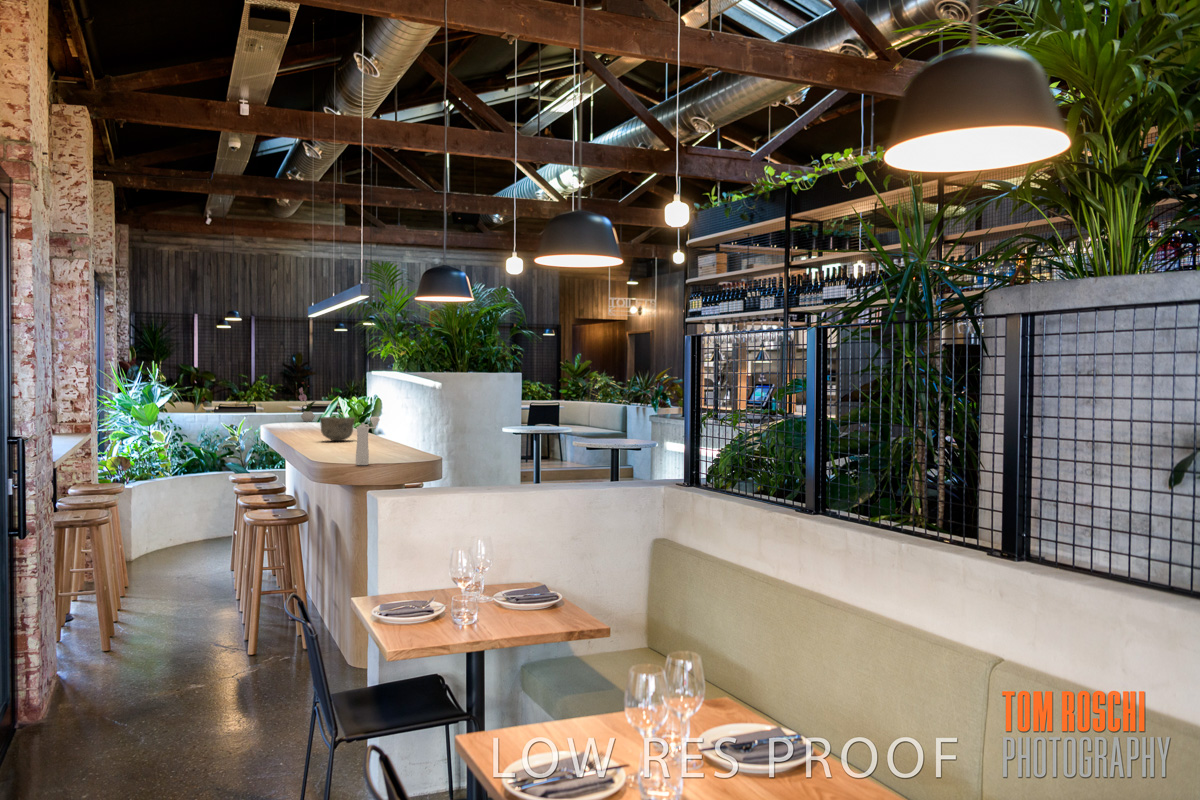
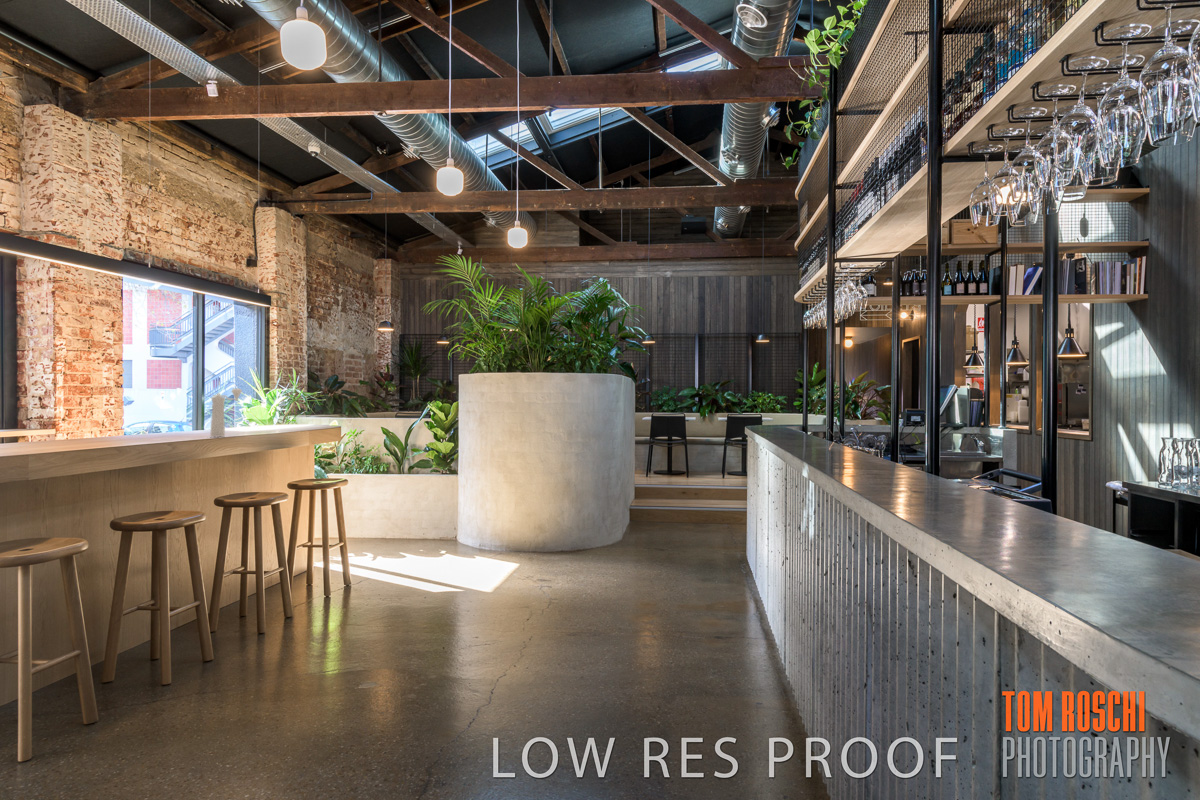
flower arrangement: present [299,382,315,422] -> none [274,381,291,421]
bowl: present [320,417,355,441] -> none [239,404,277,428]

